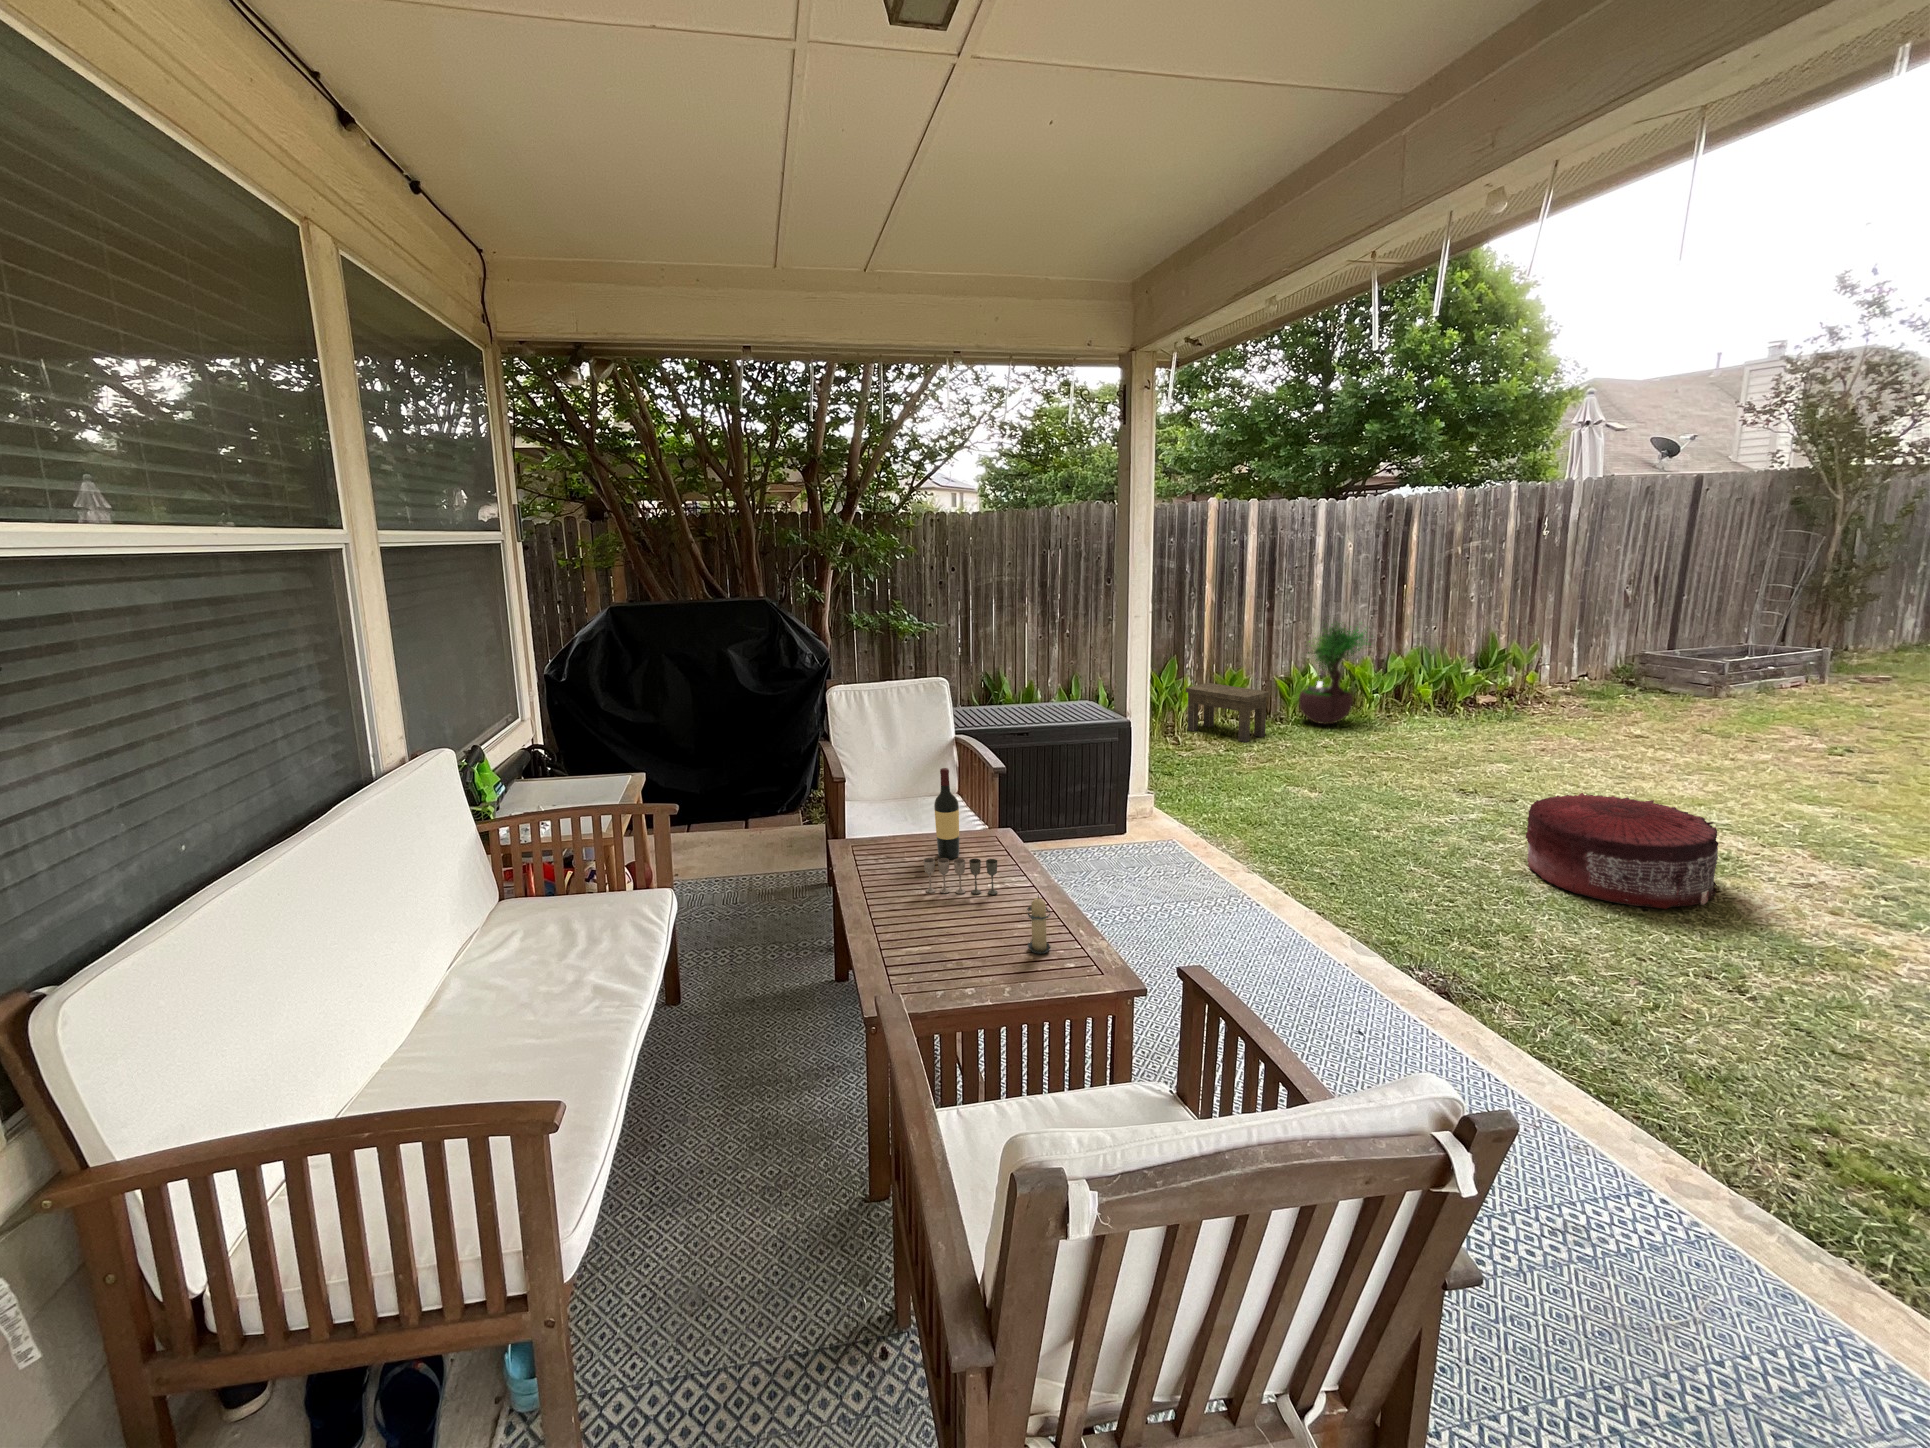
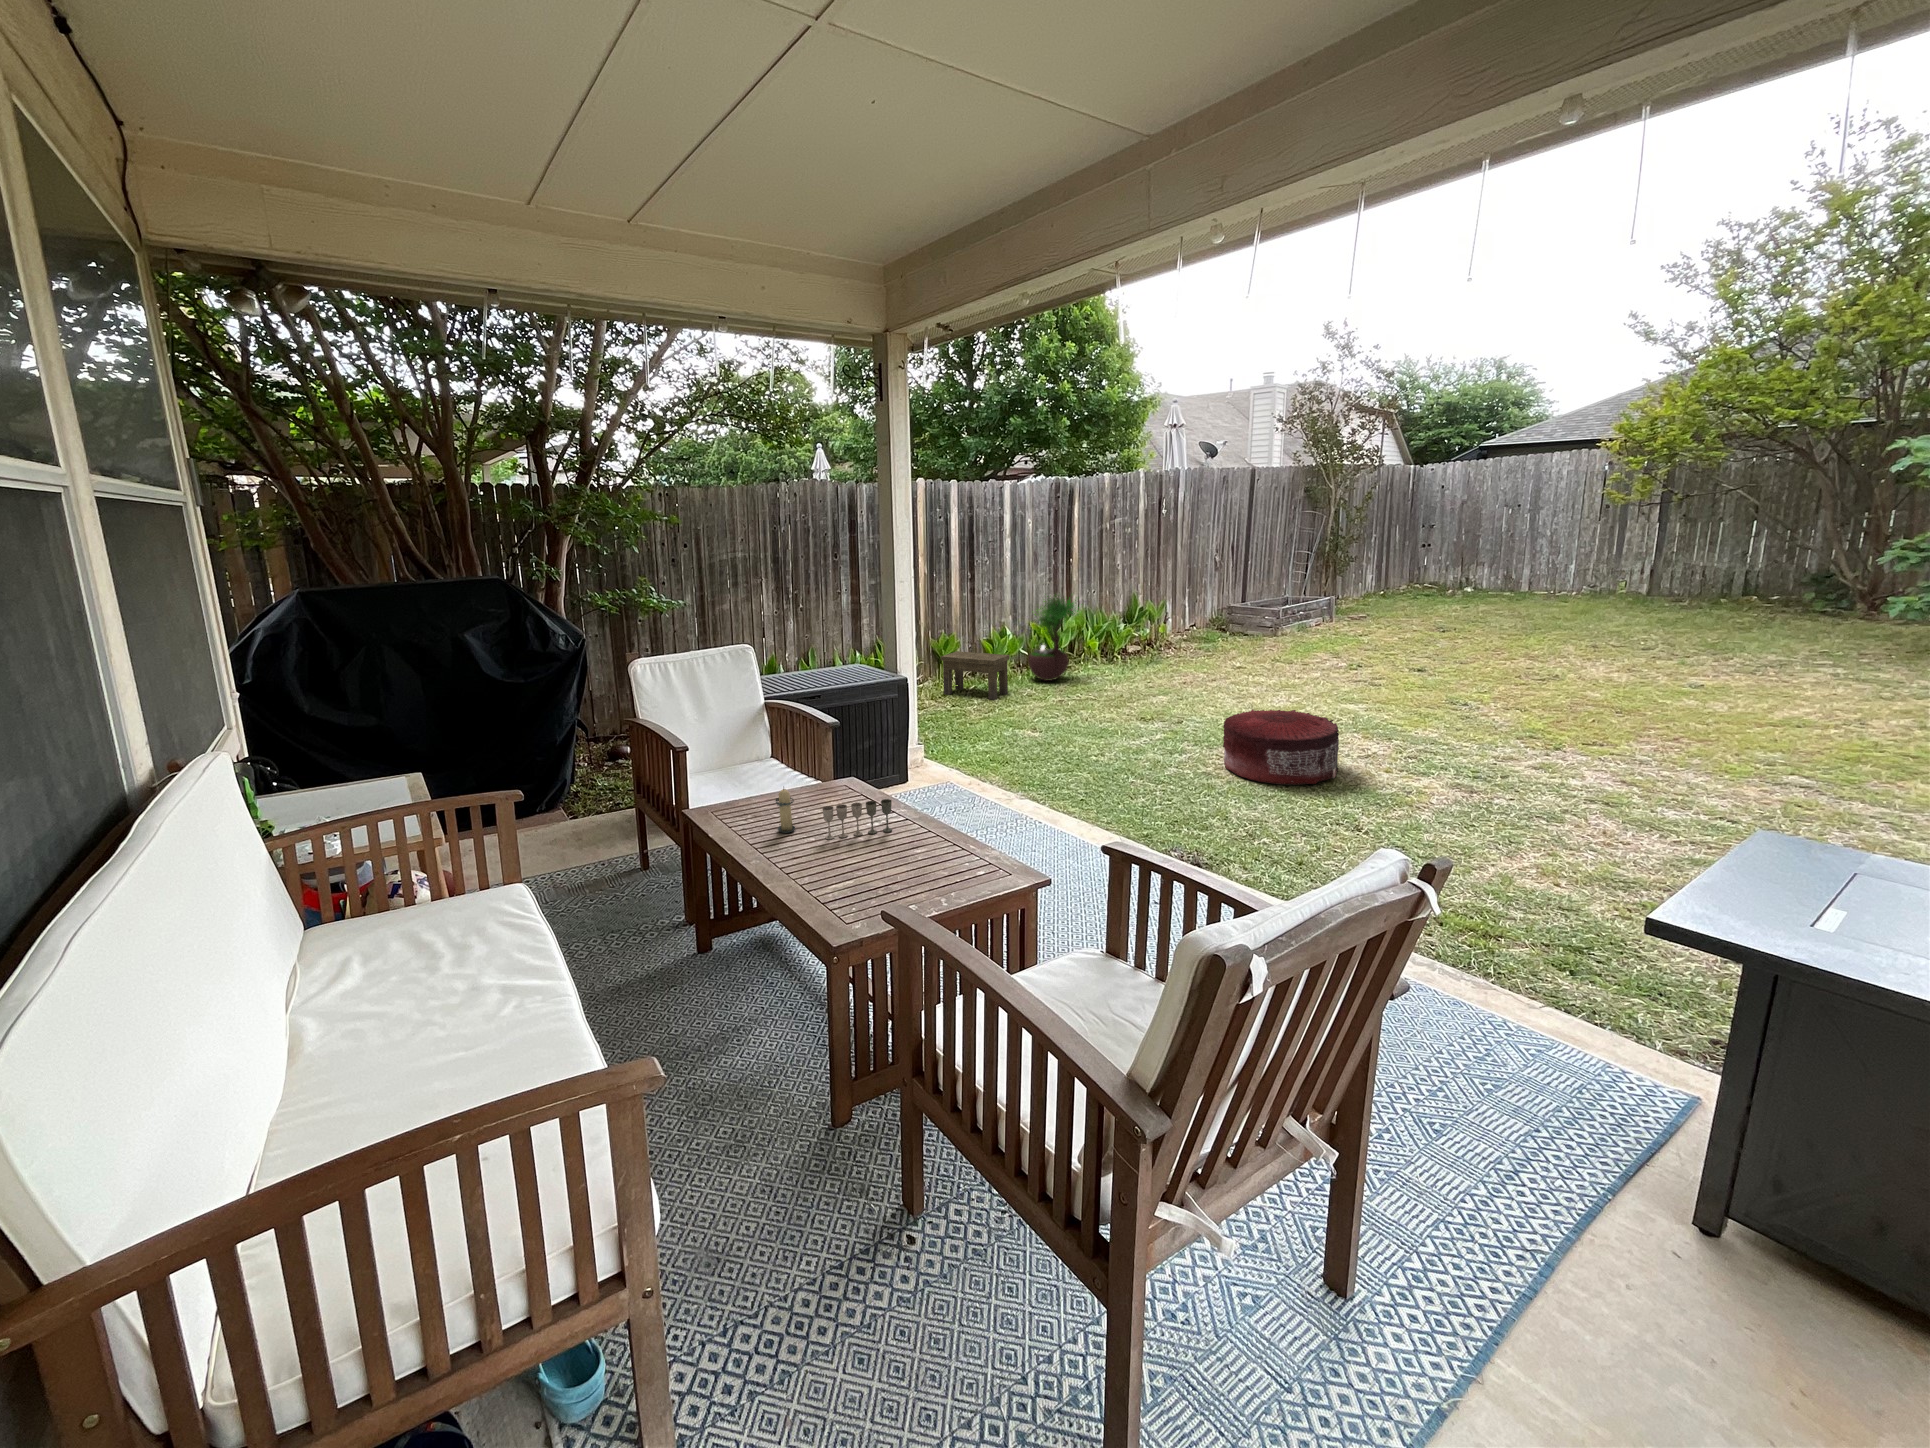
wine bottle: present [934,768,959,859] -> none [812,723,837,810]
candle: present [1027,895,1050,954] -> present [775,789,795,833]

